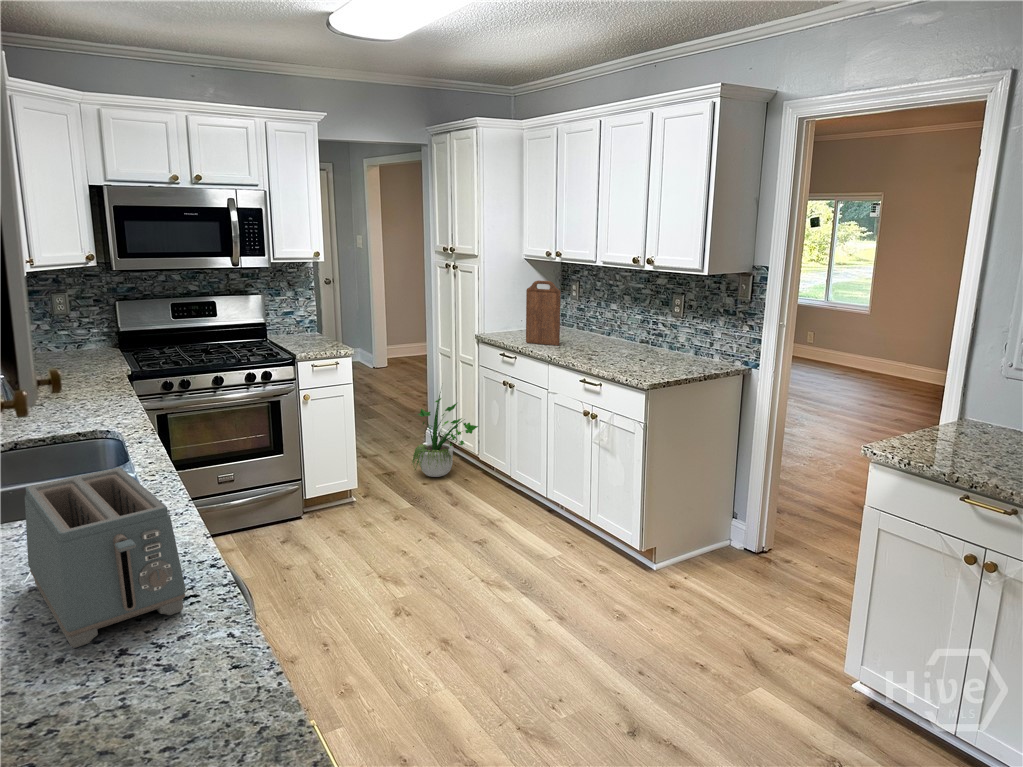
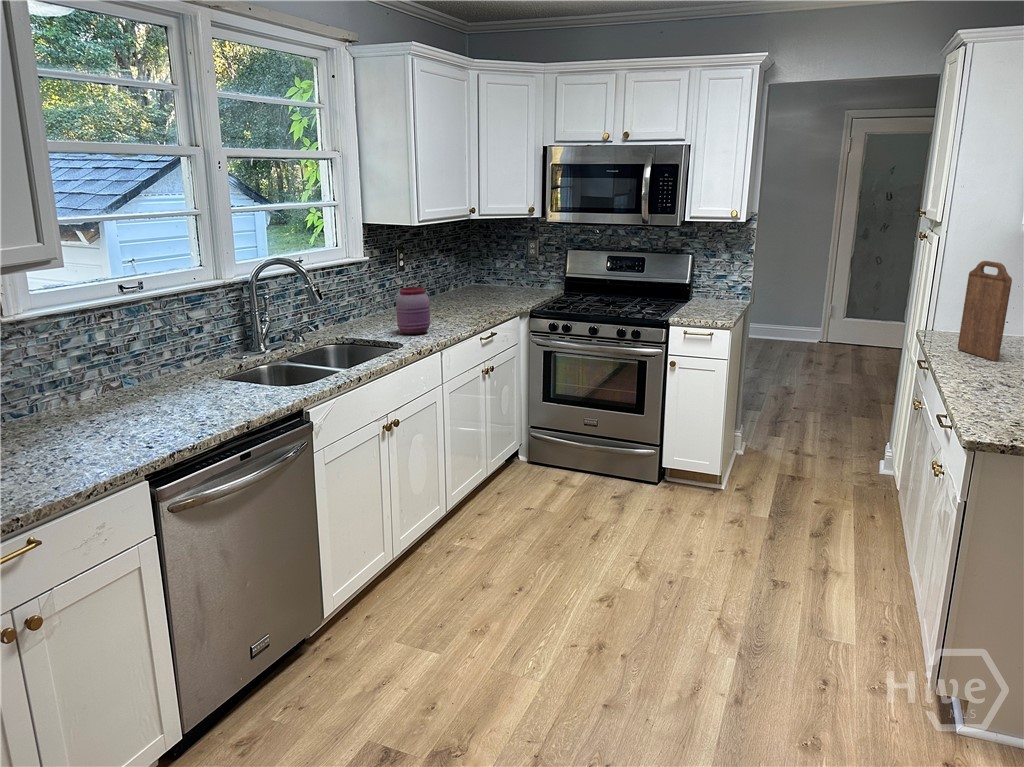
jar: none [49,358,101,419] -> present [396,287,430,335]
potted plant: present [412,392,478,477] -> none [813,383,901,500]
toaster: present [25,468,186,648] -> none [66,350,204,452]

